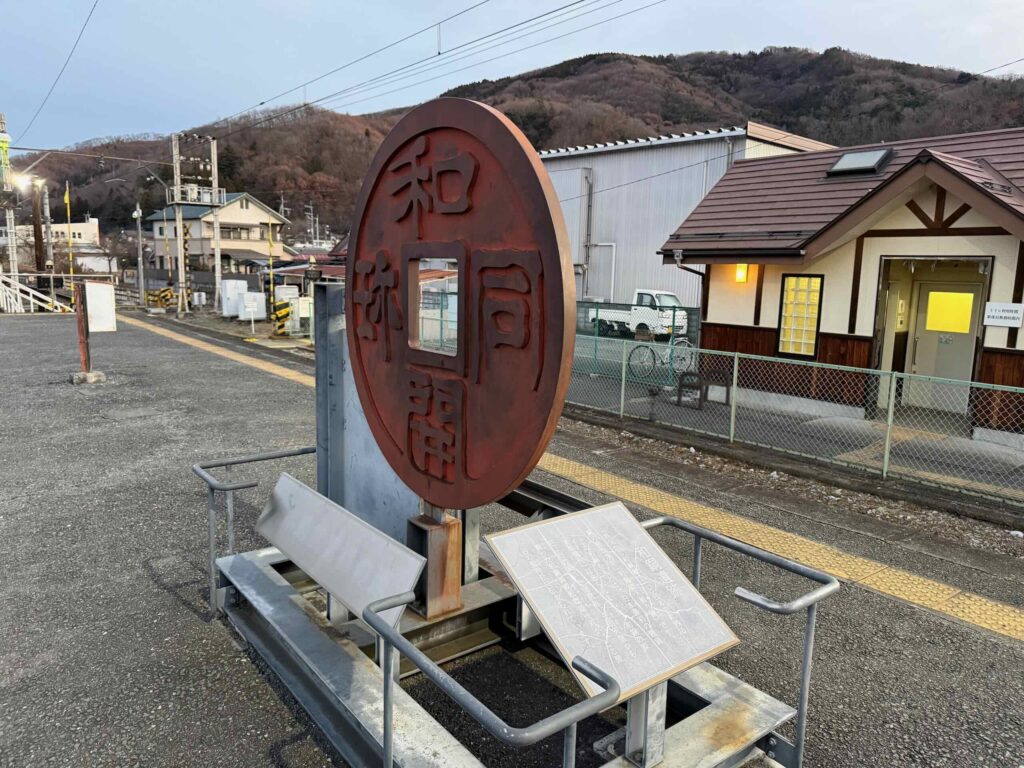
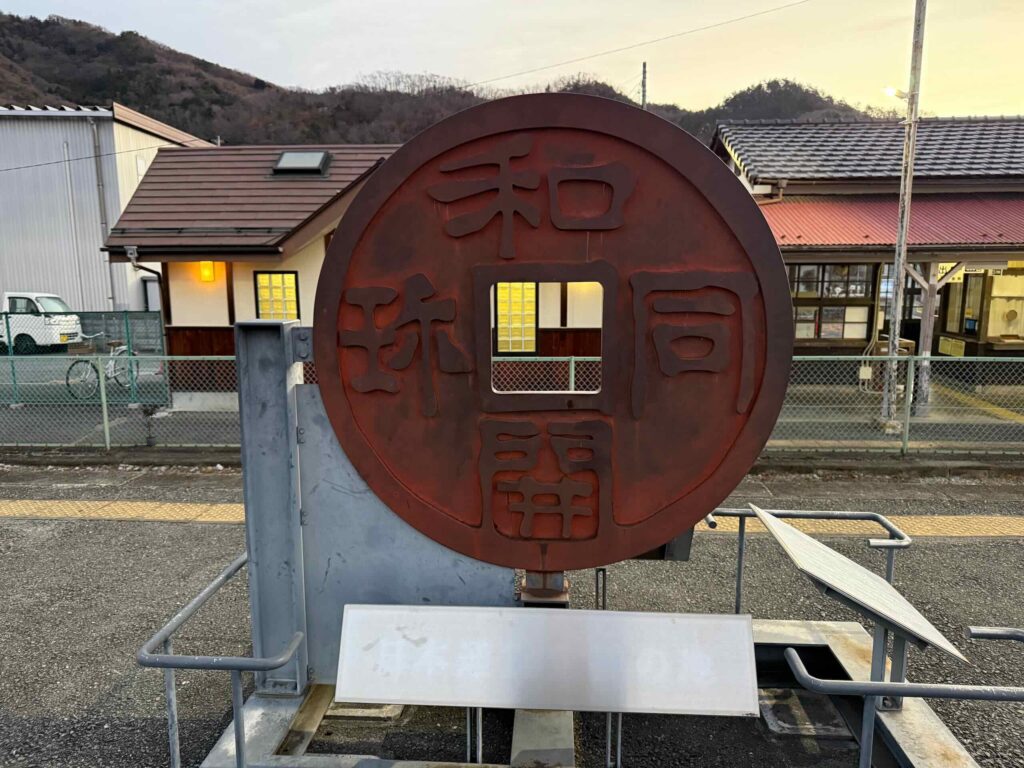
bench: present [677,369,731,410] -> none [162,376,220,422]

